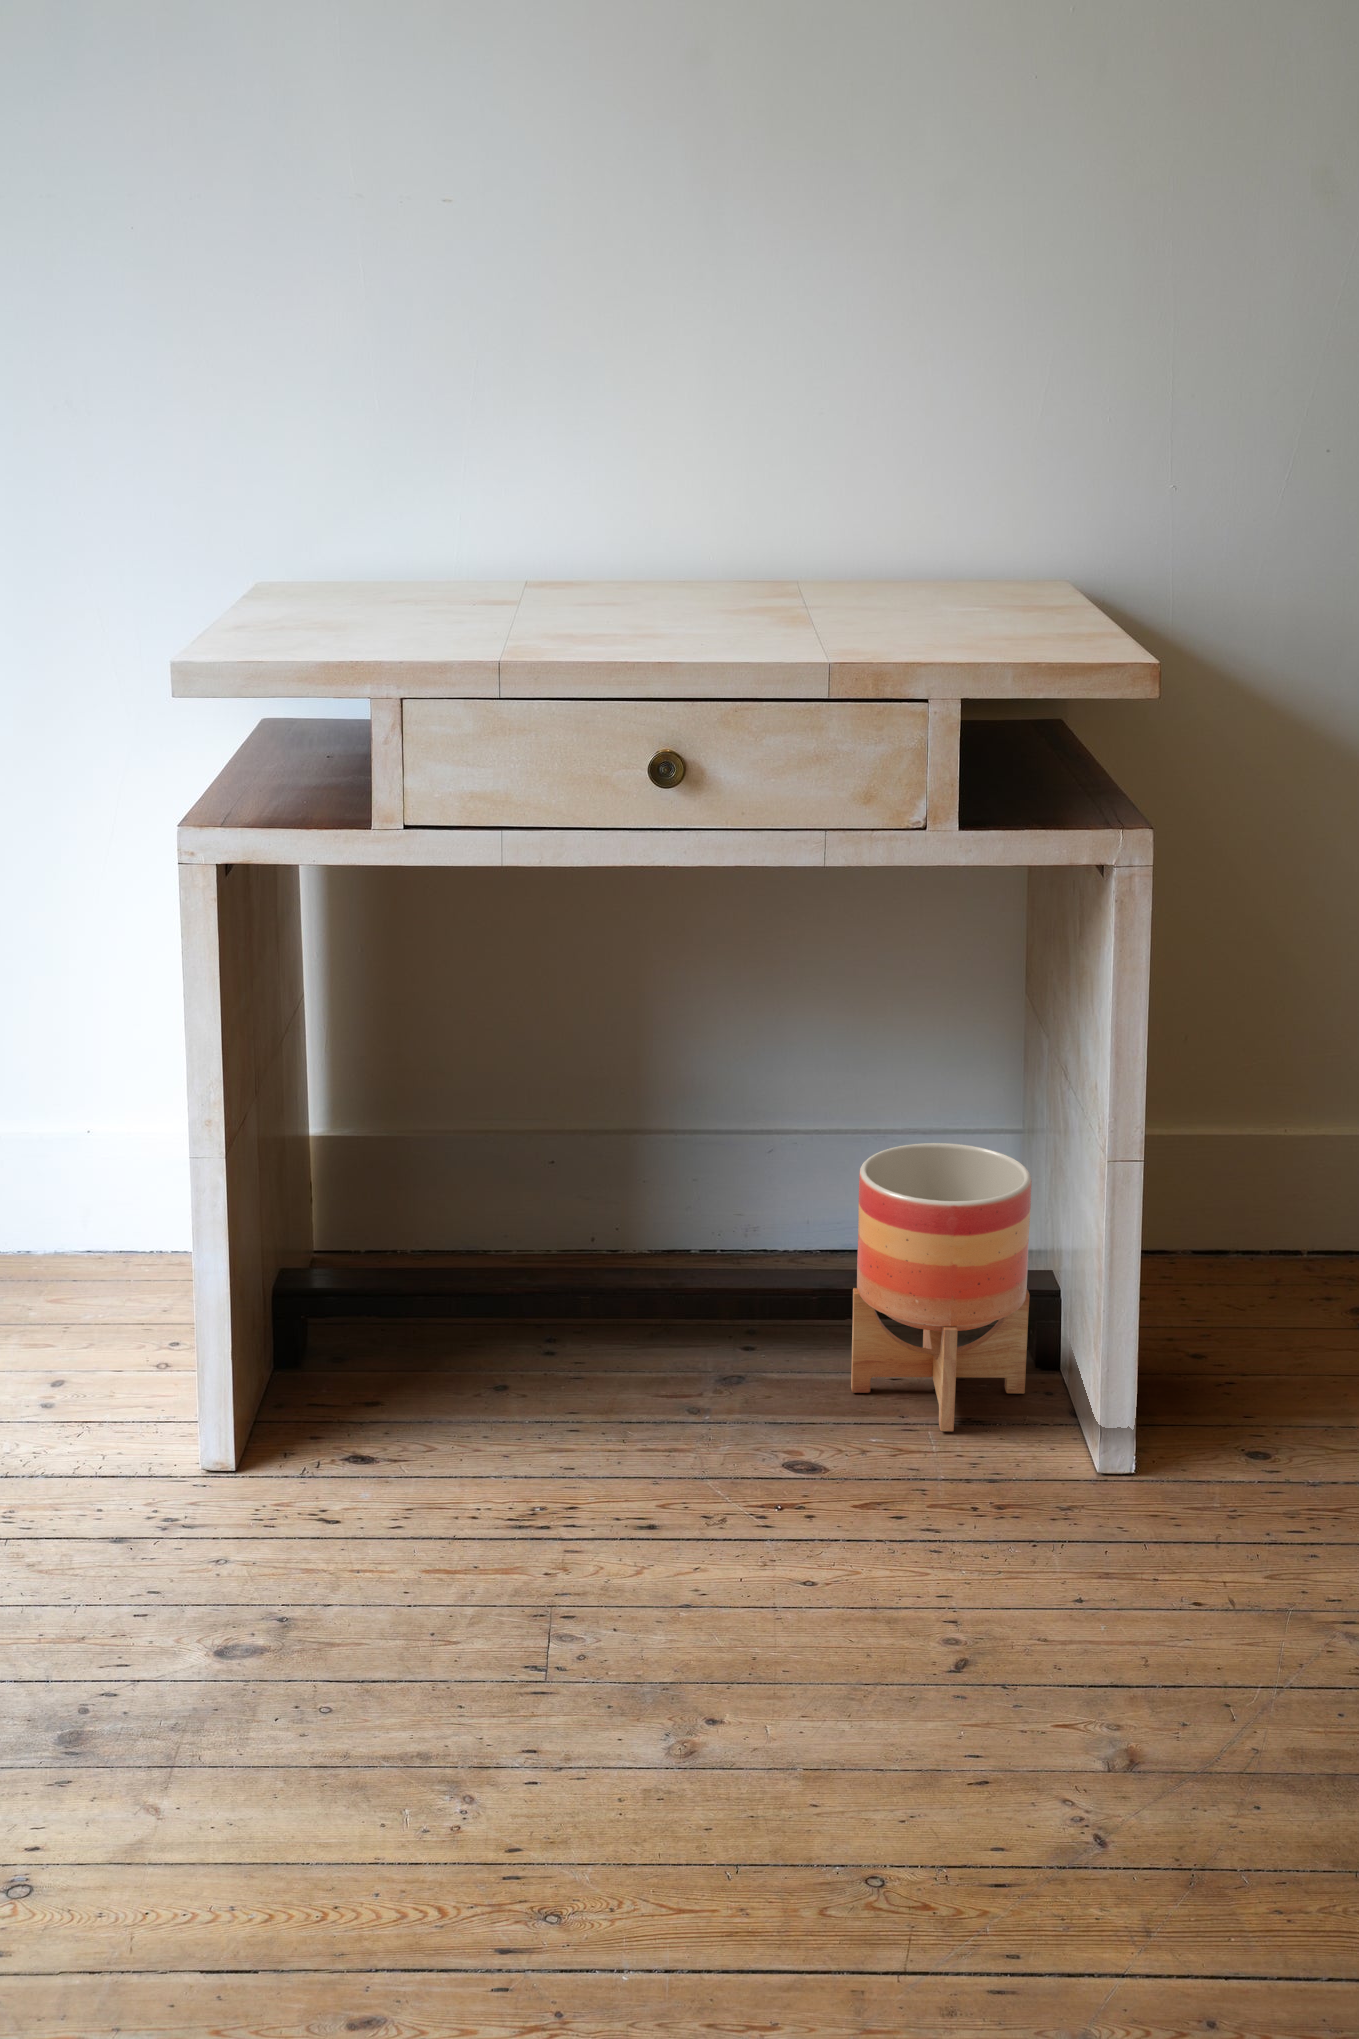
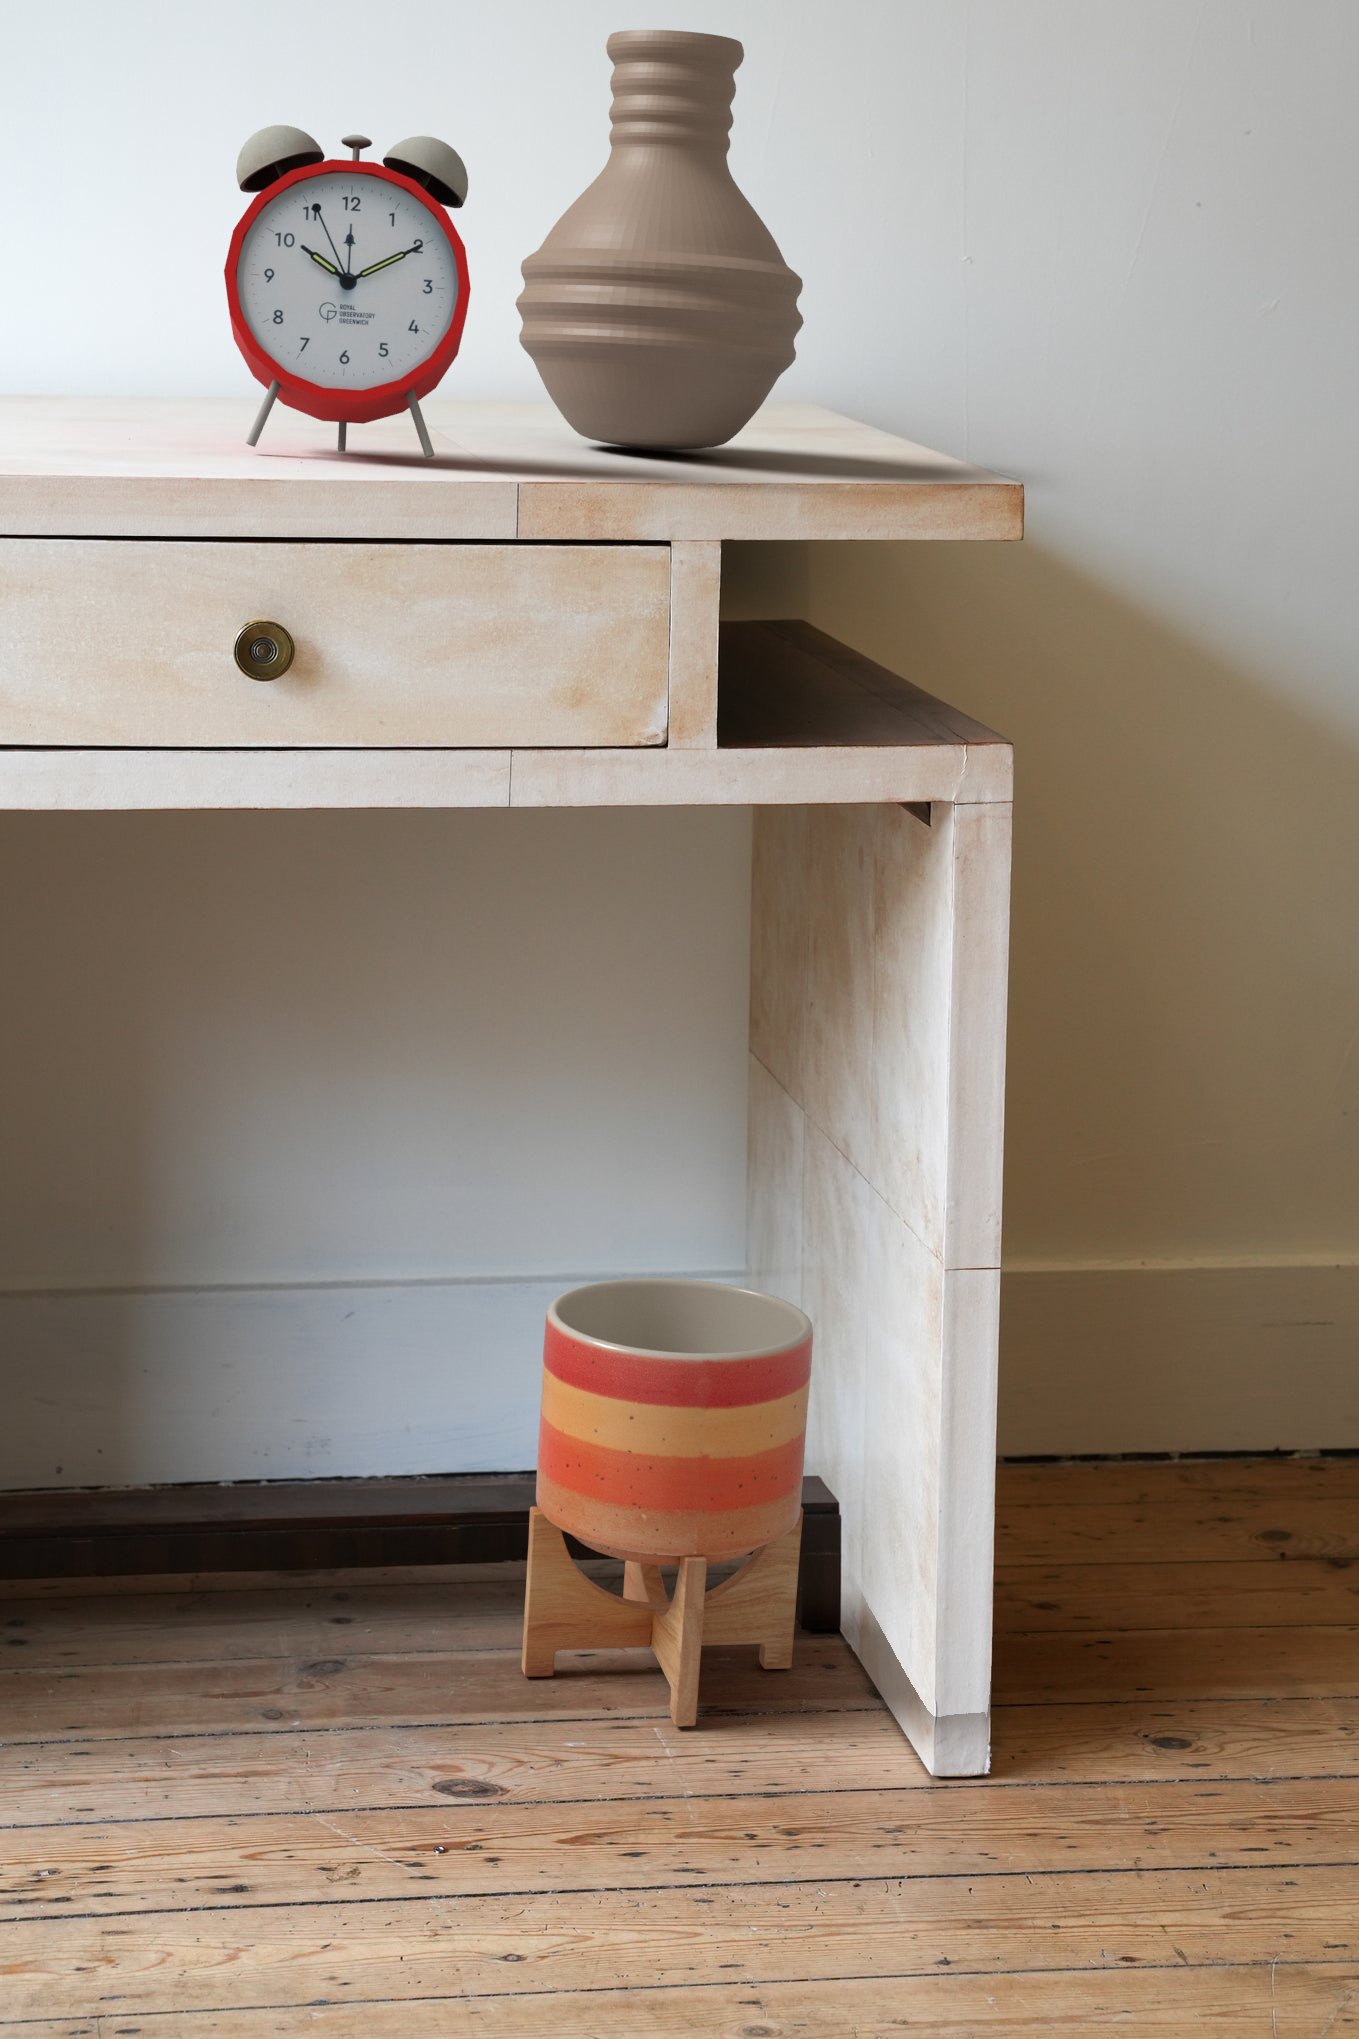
vase: none [827,345,1015,617] -> present [515,30,804,451]
alarm clock: none [619,440,777,649] -> present [224,125,471,458]

